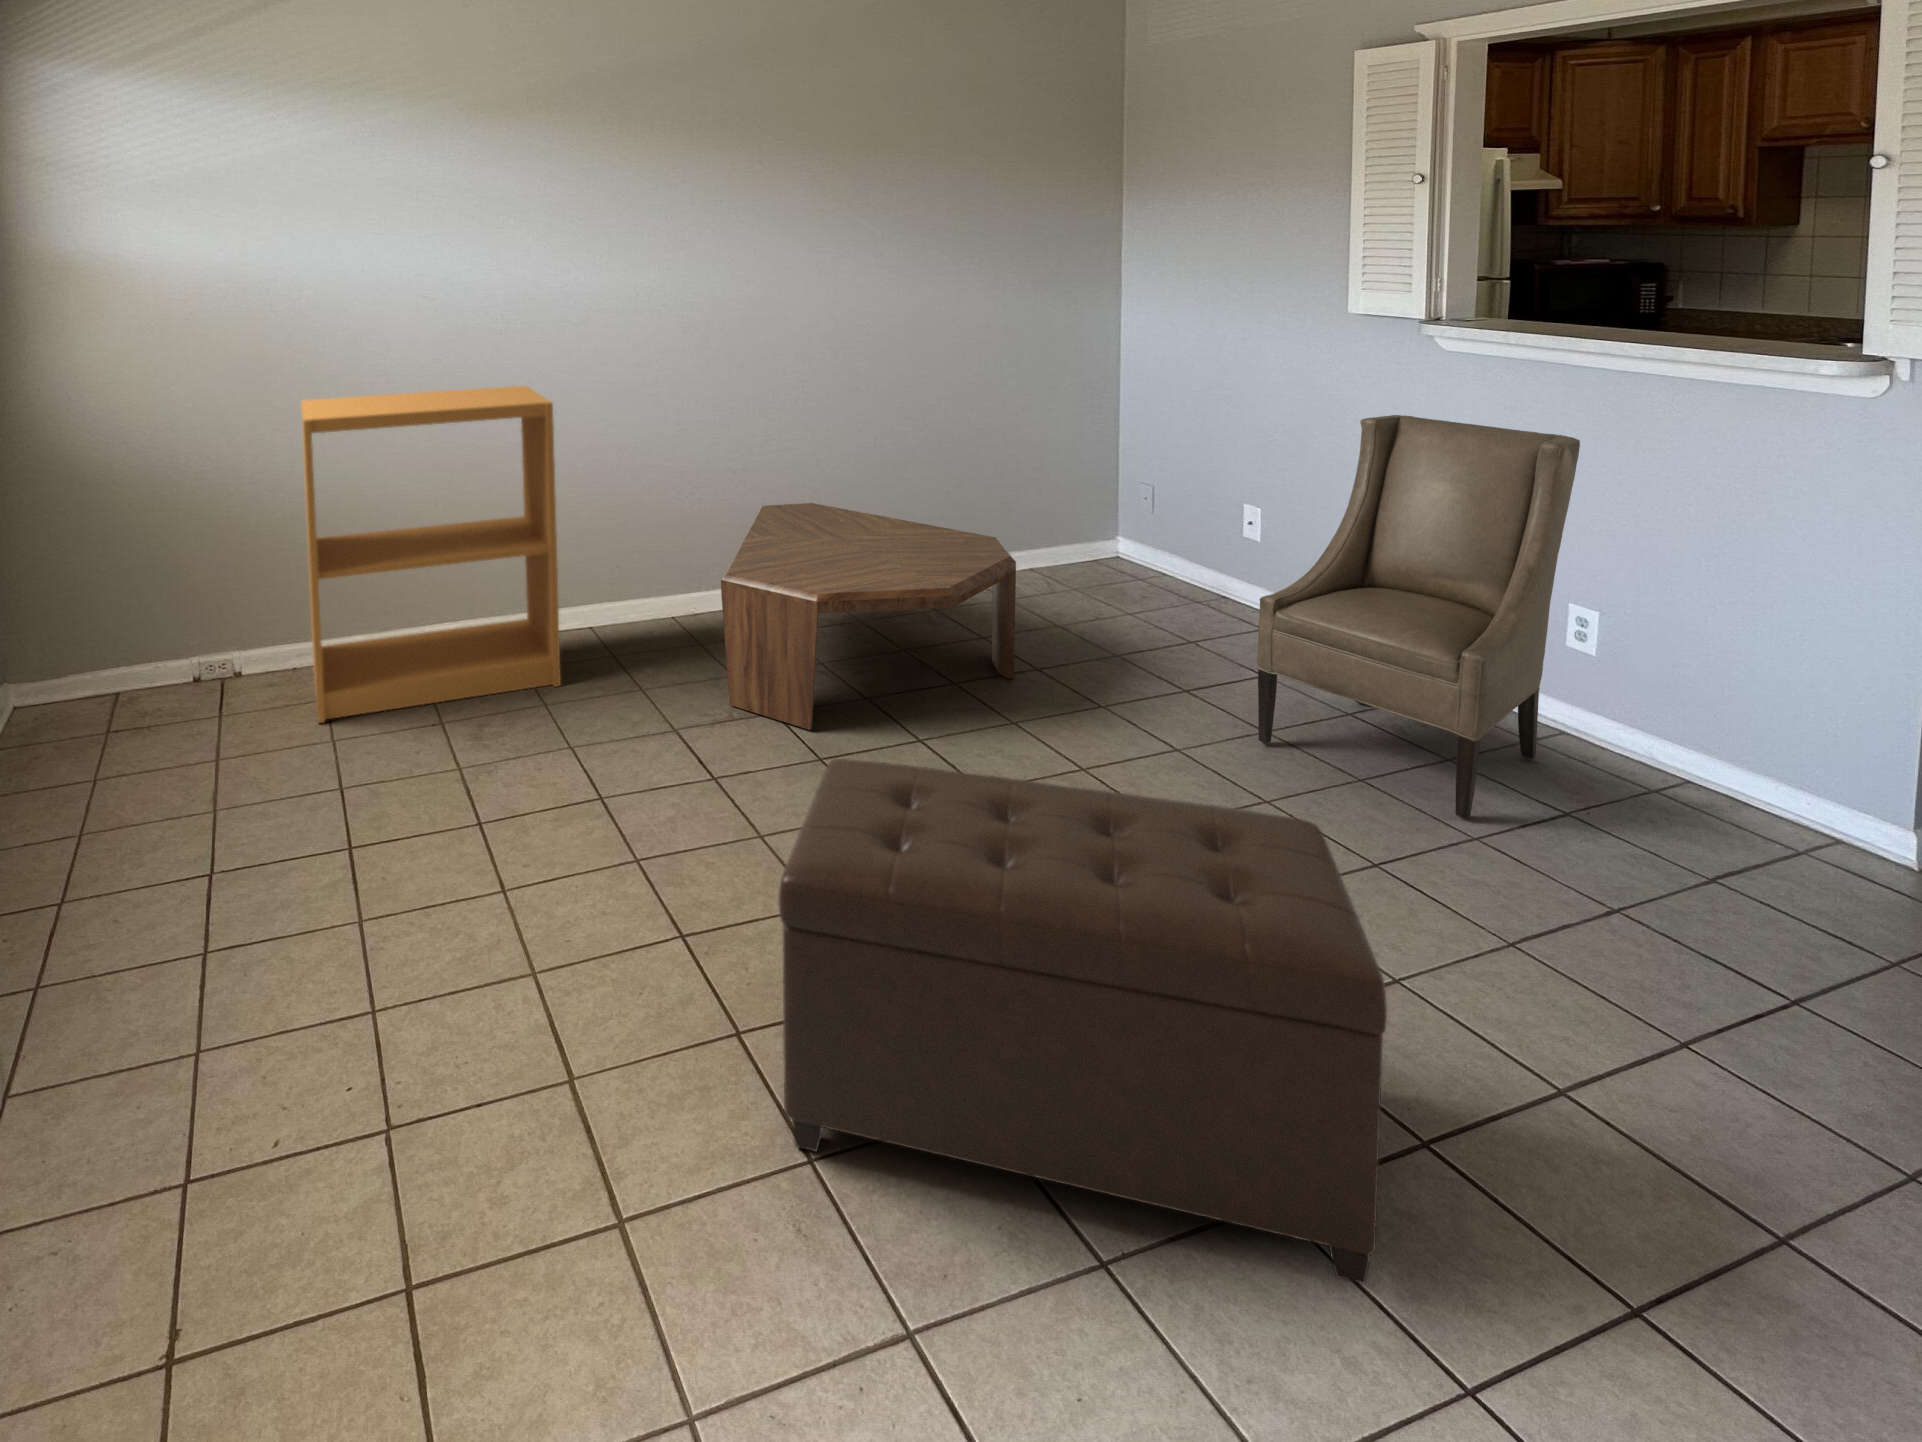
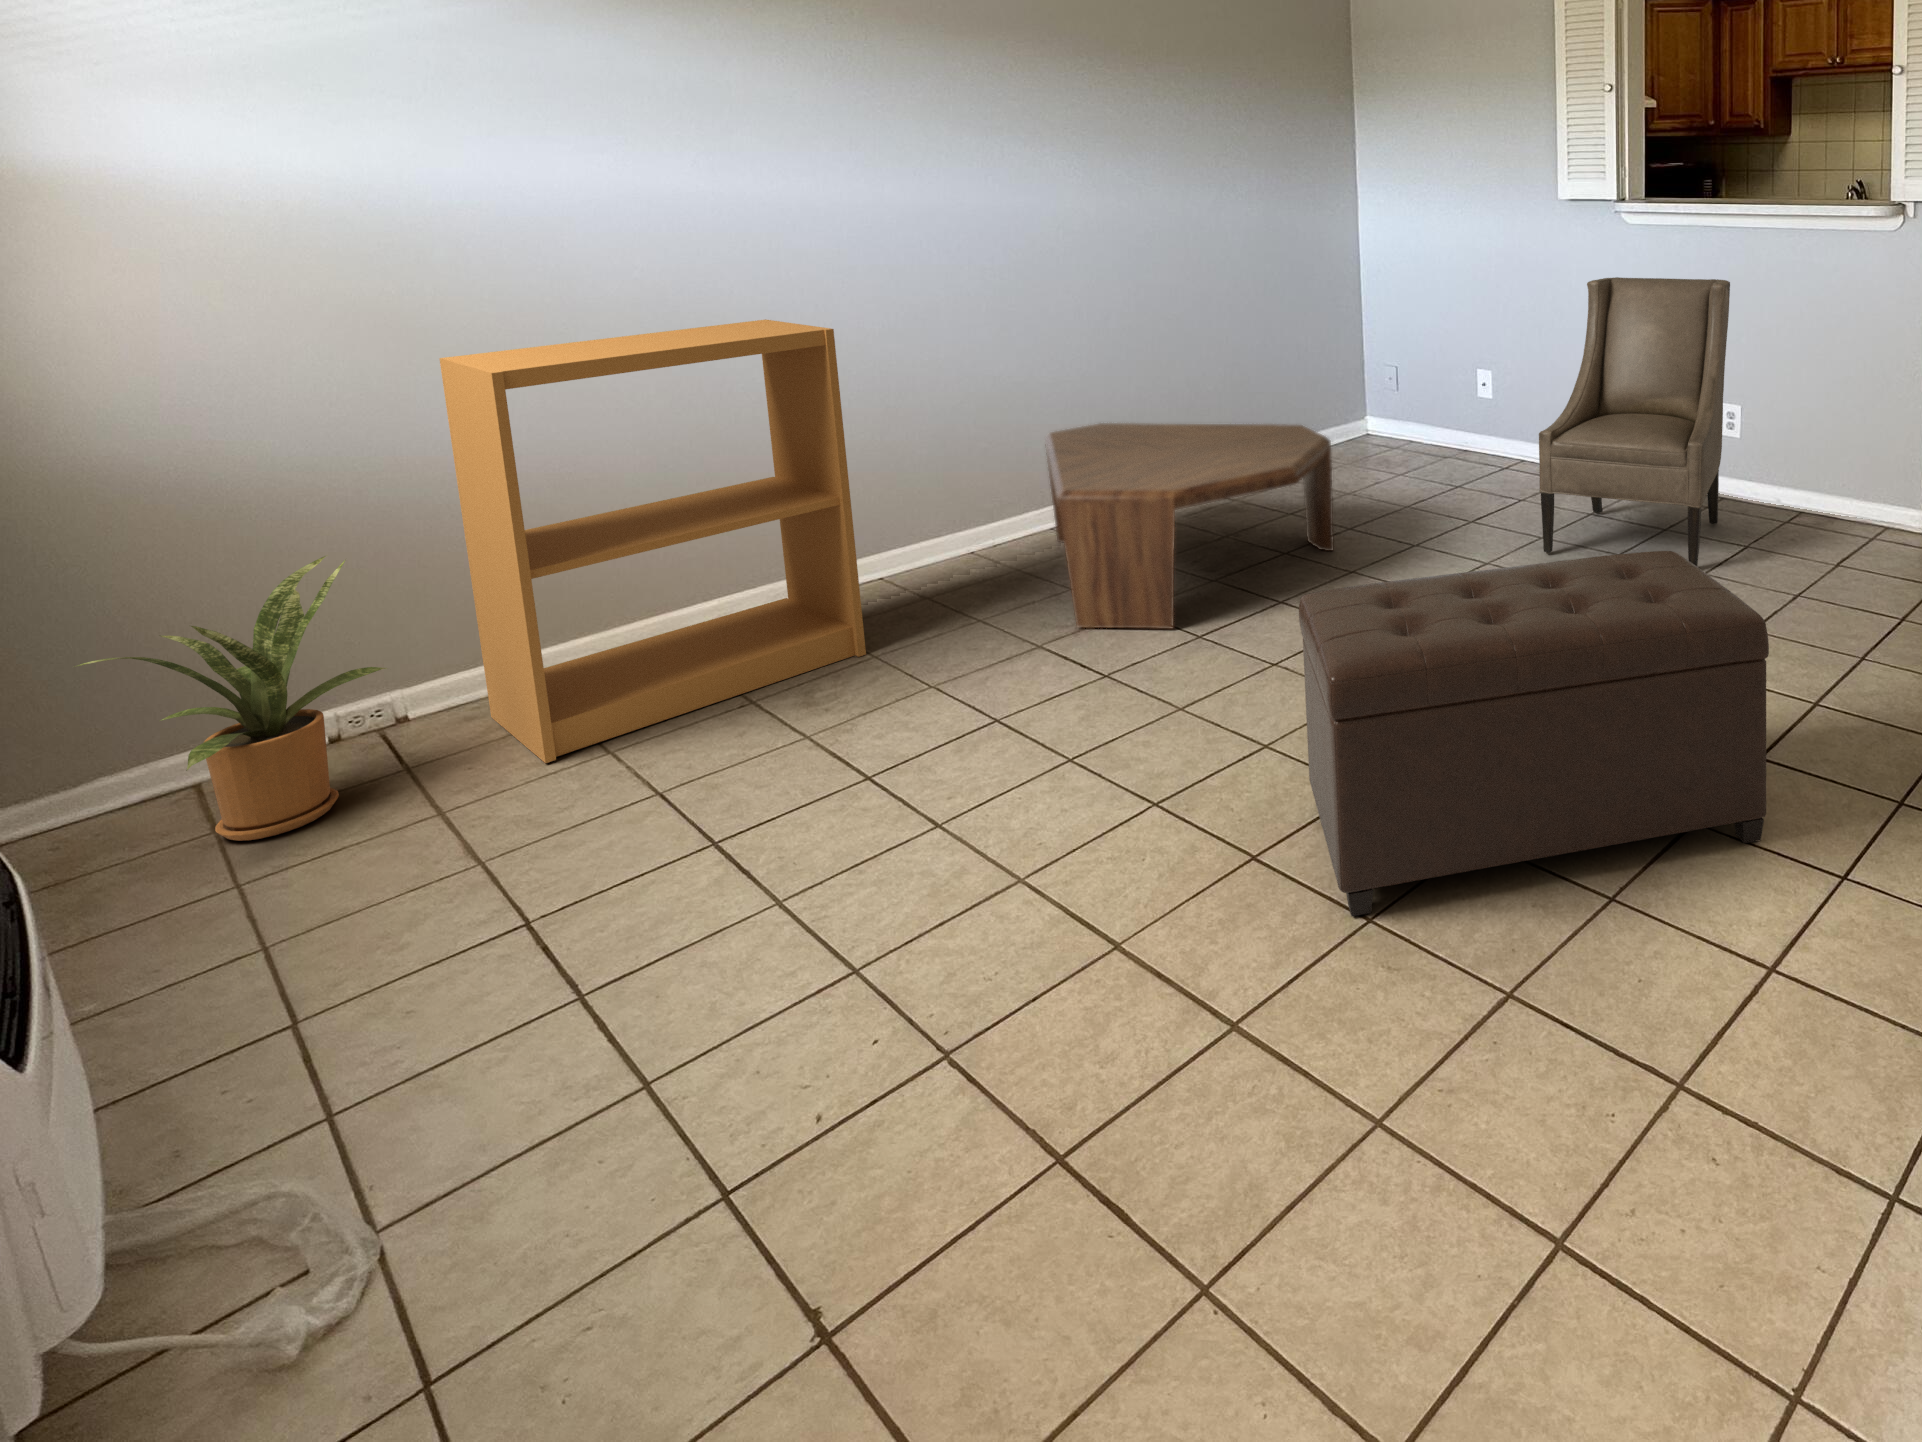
house plant: none [63,536,248,732] -> present [78,556,387,841]

